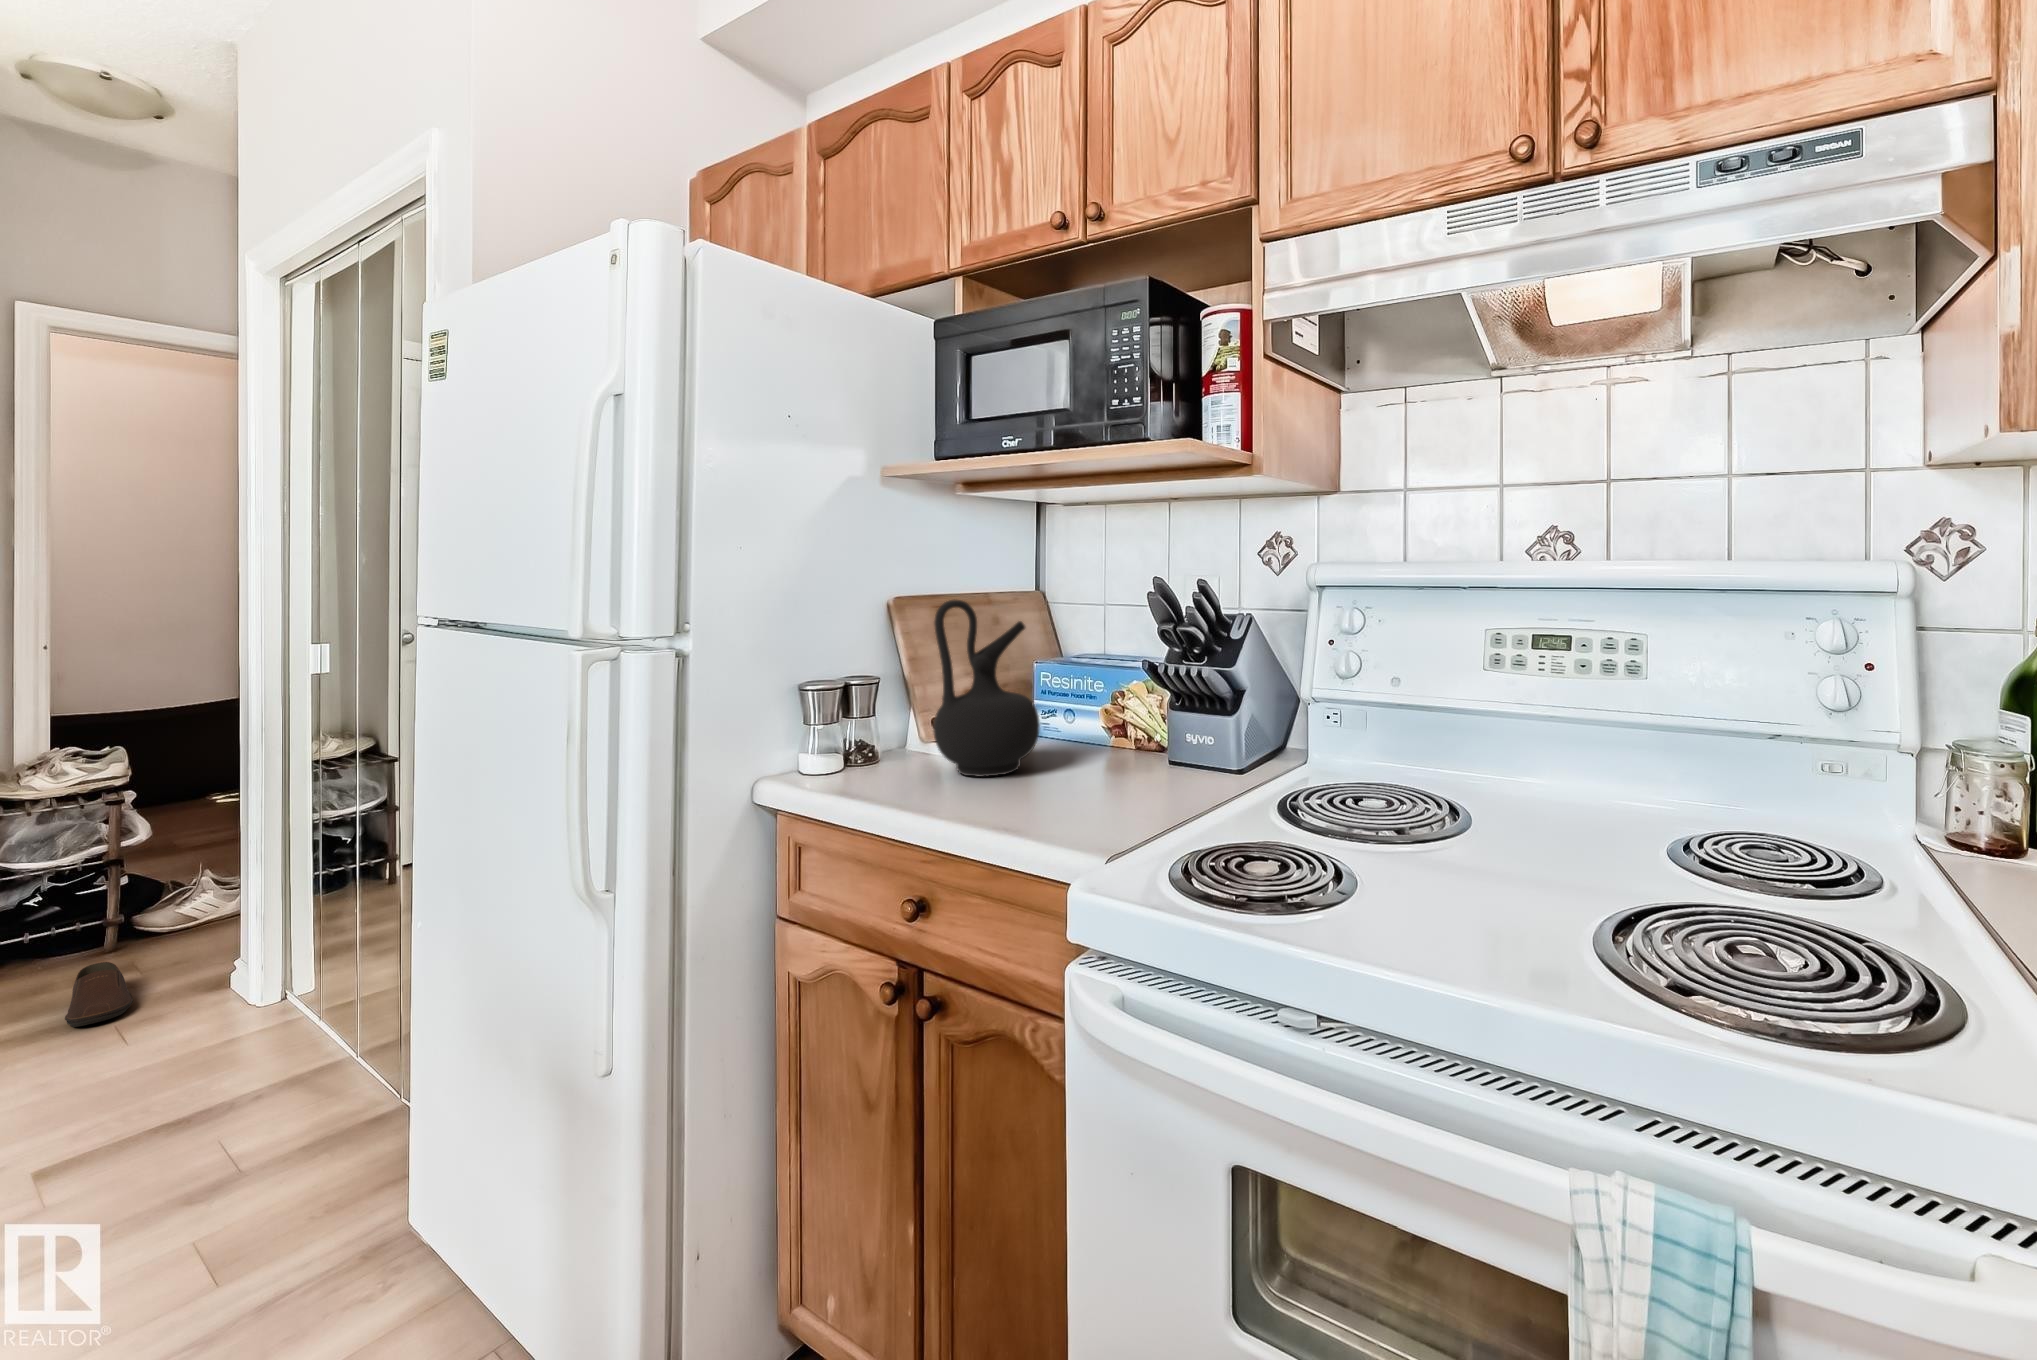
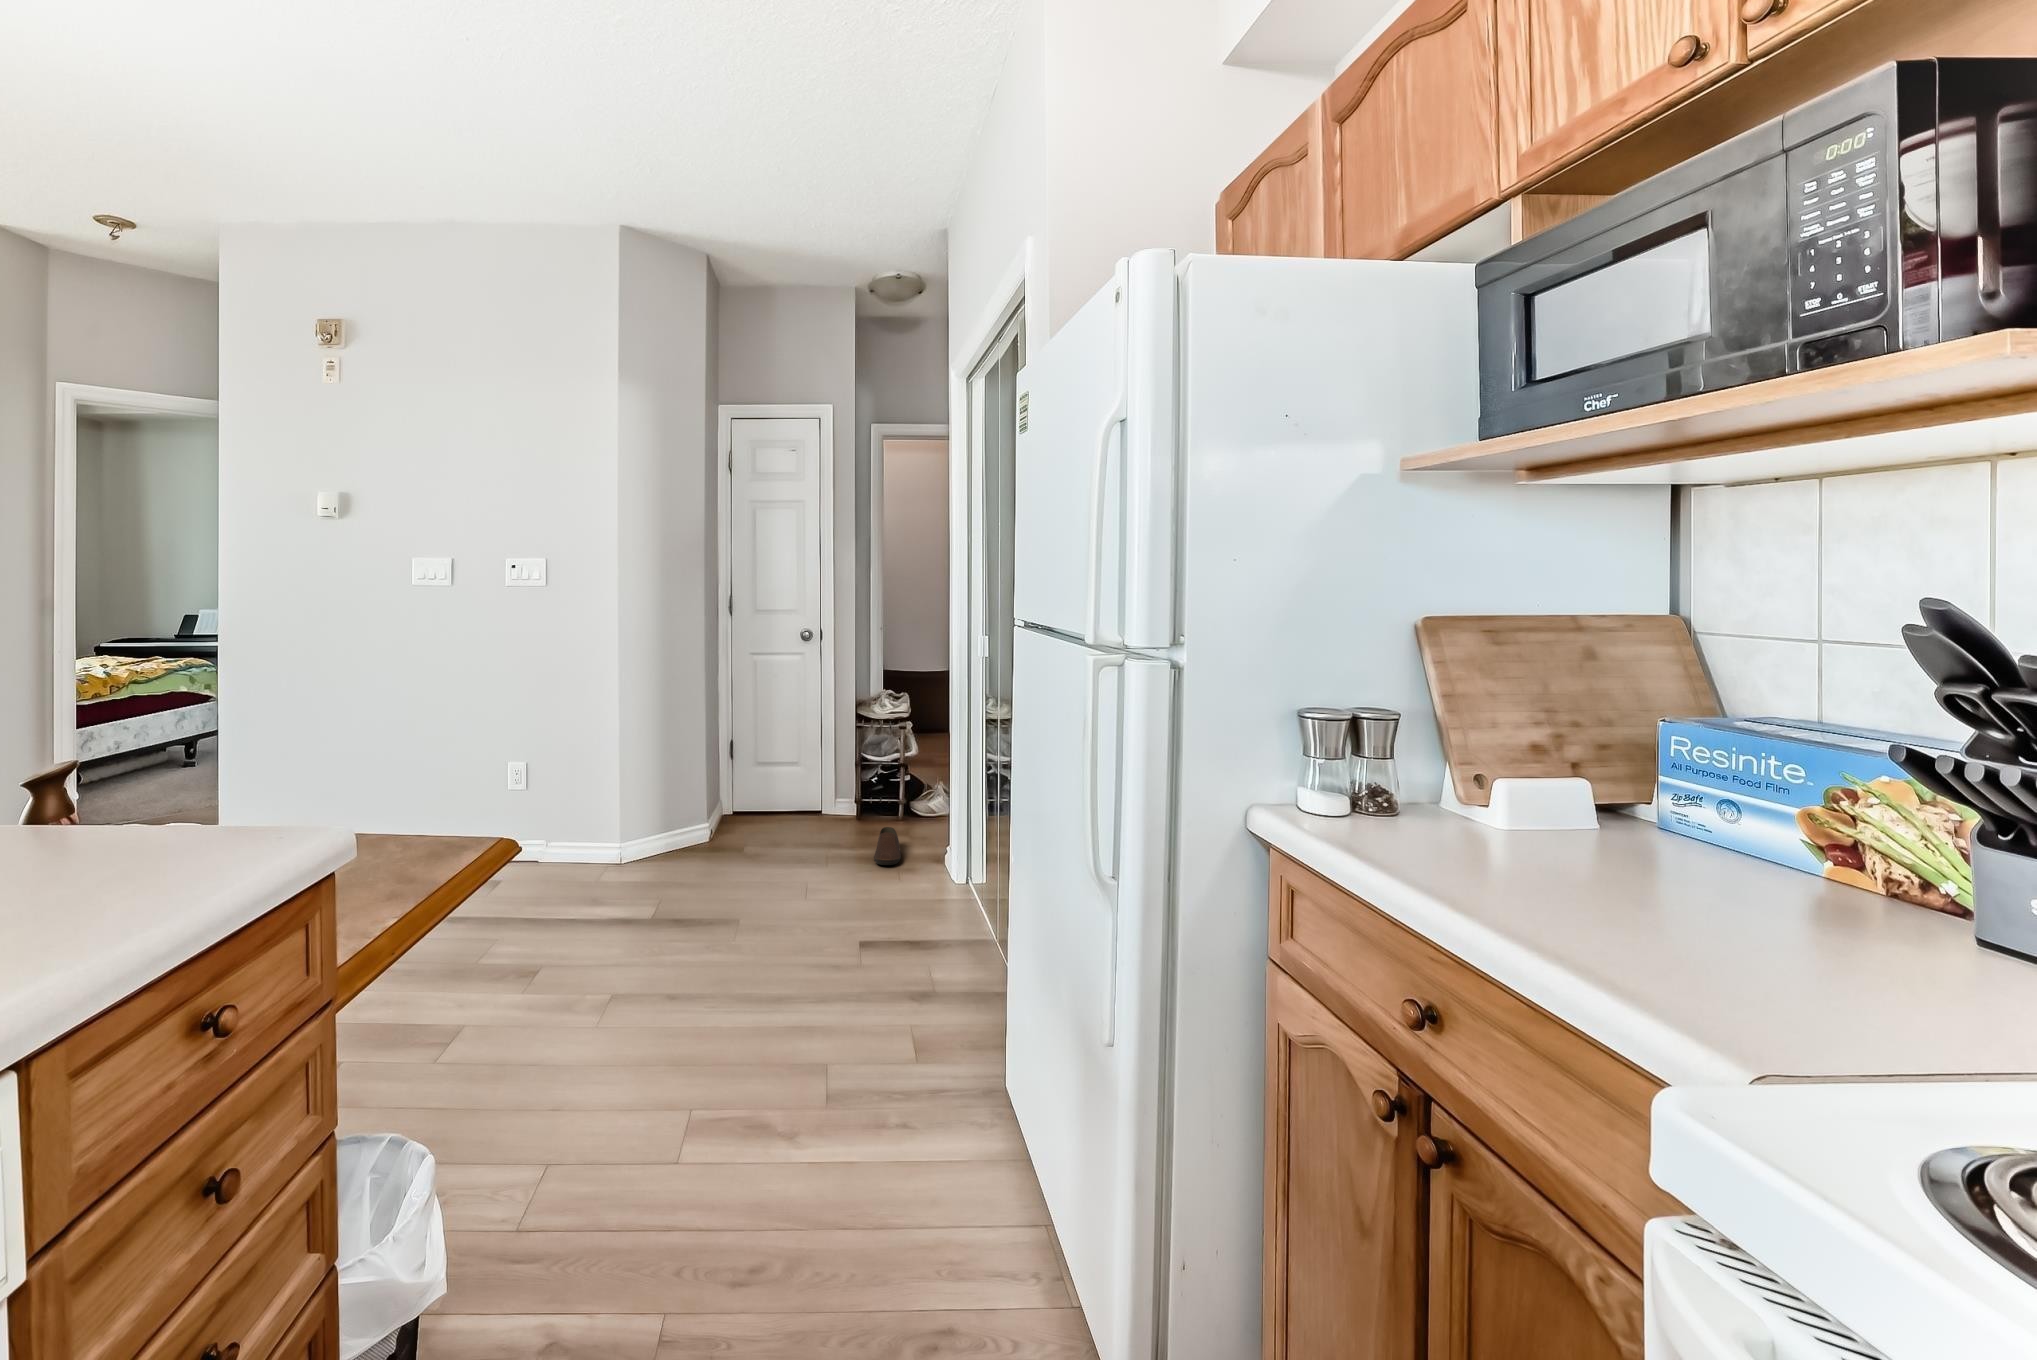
ceramic jug: present [933,599,1040,777] -> none [1469,621,1655,875]

